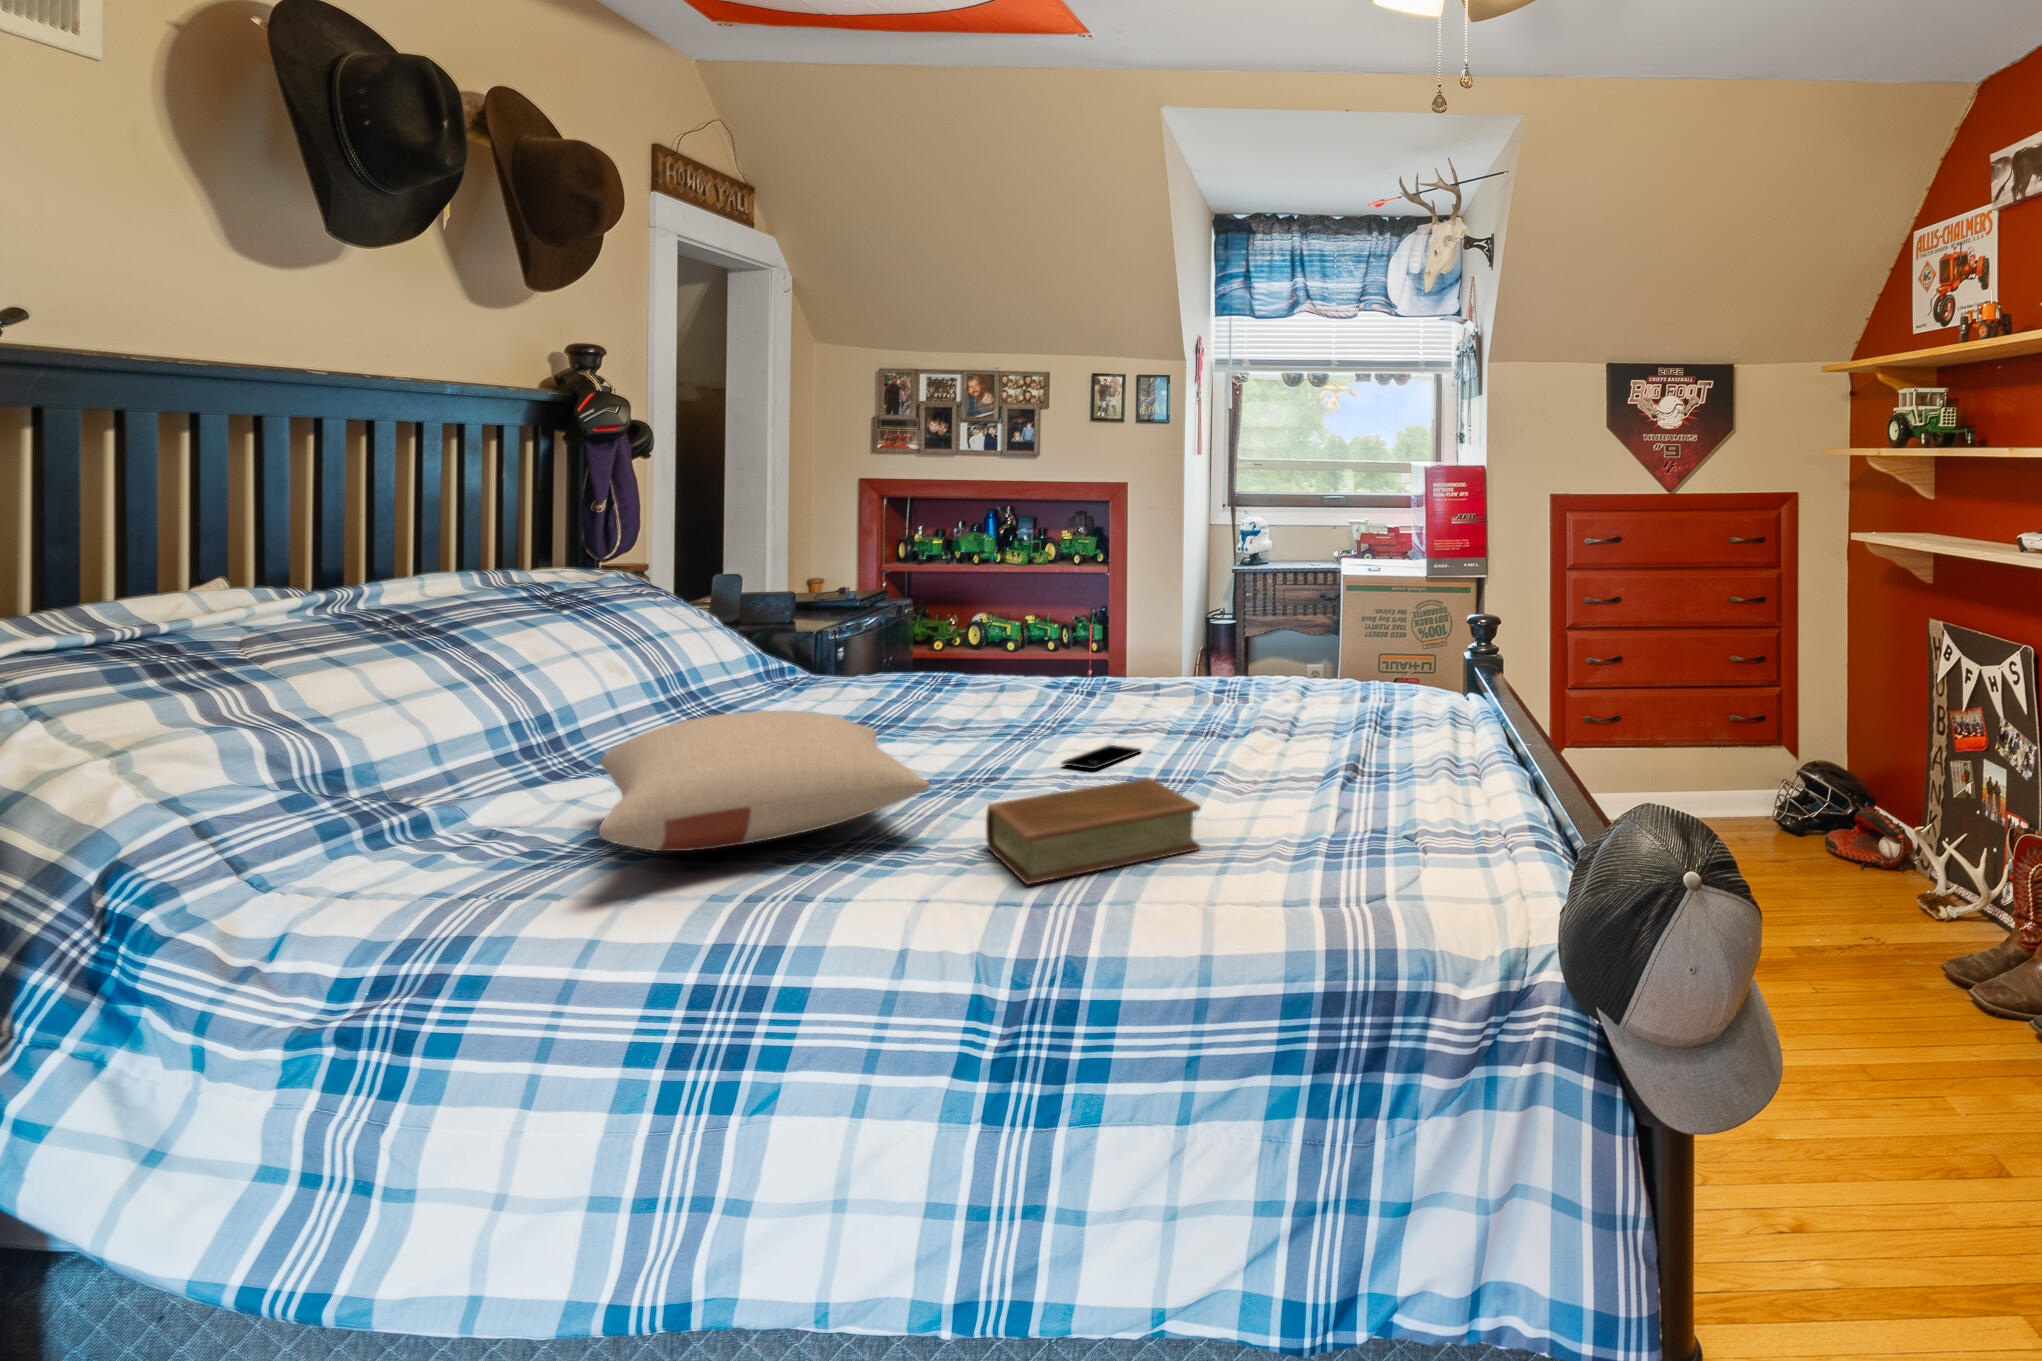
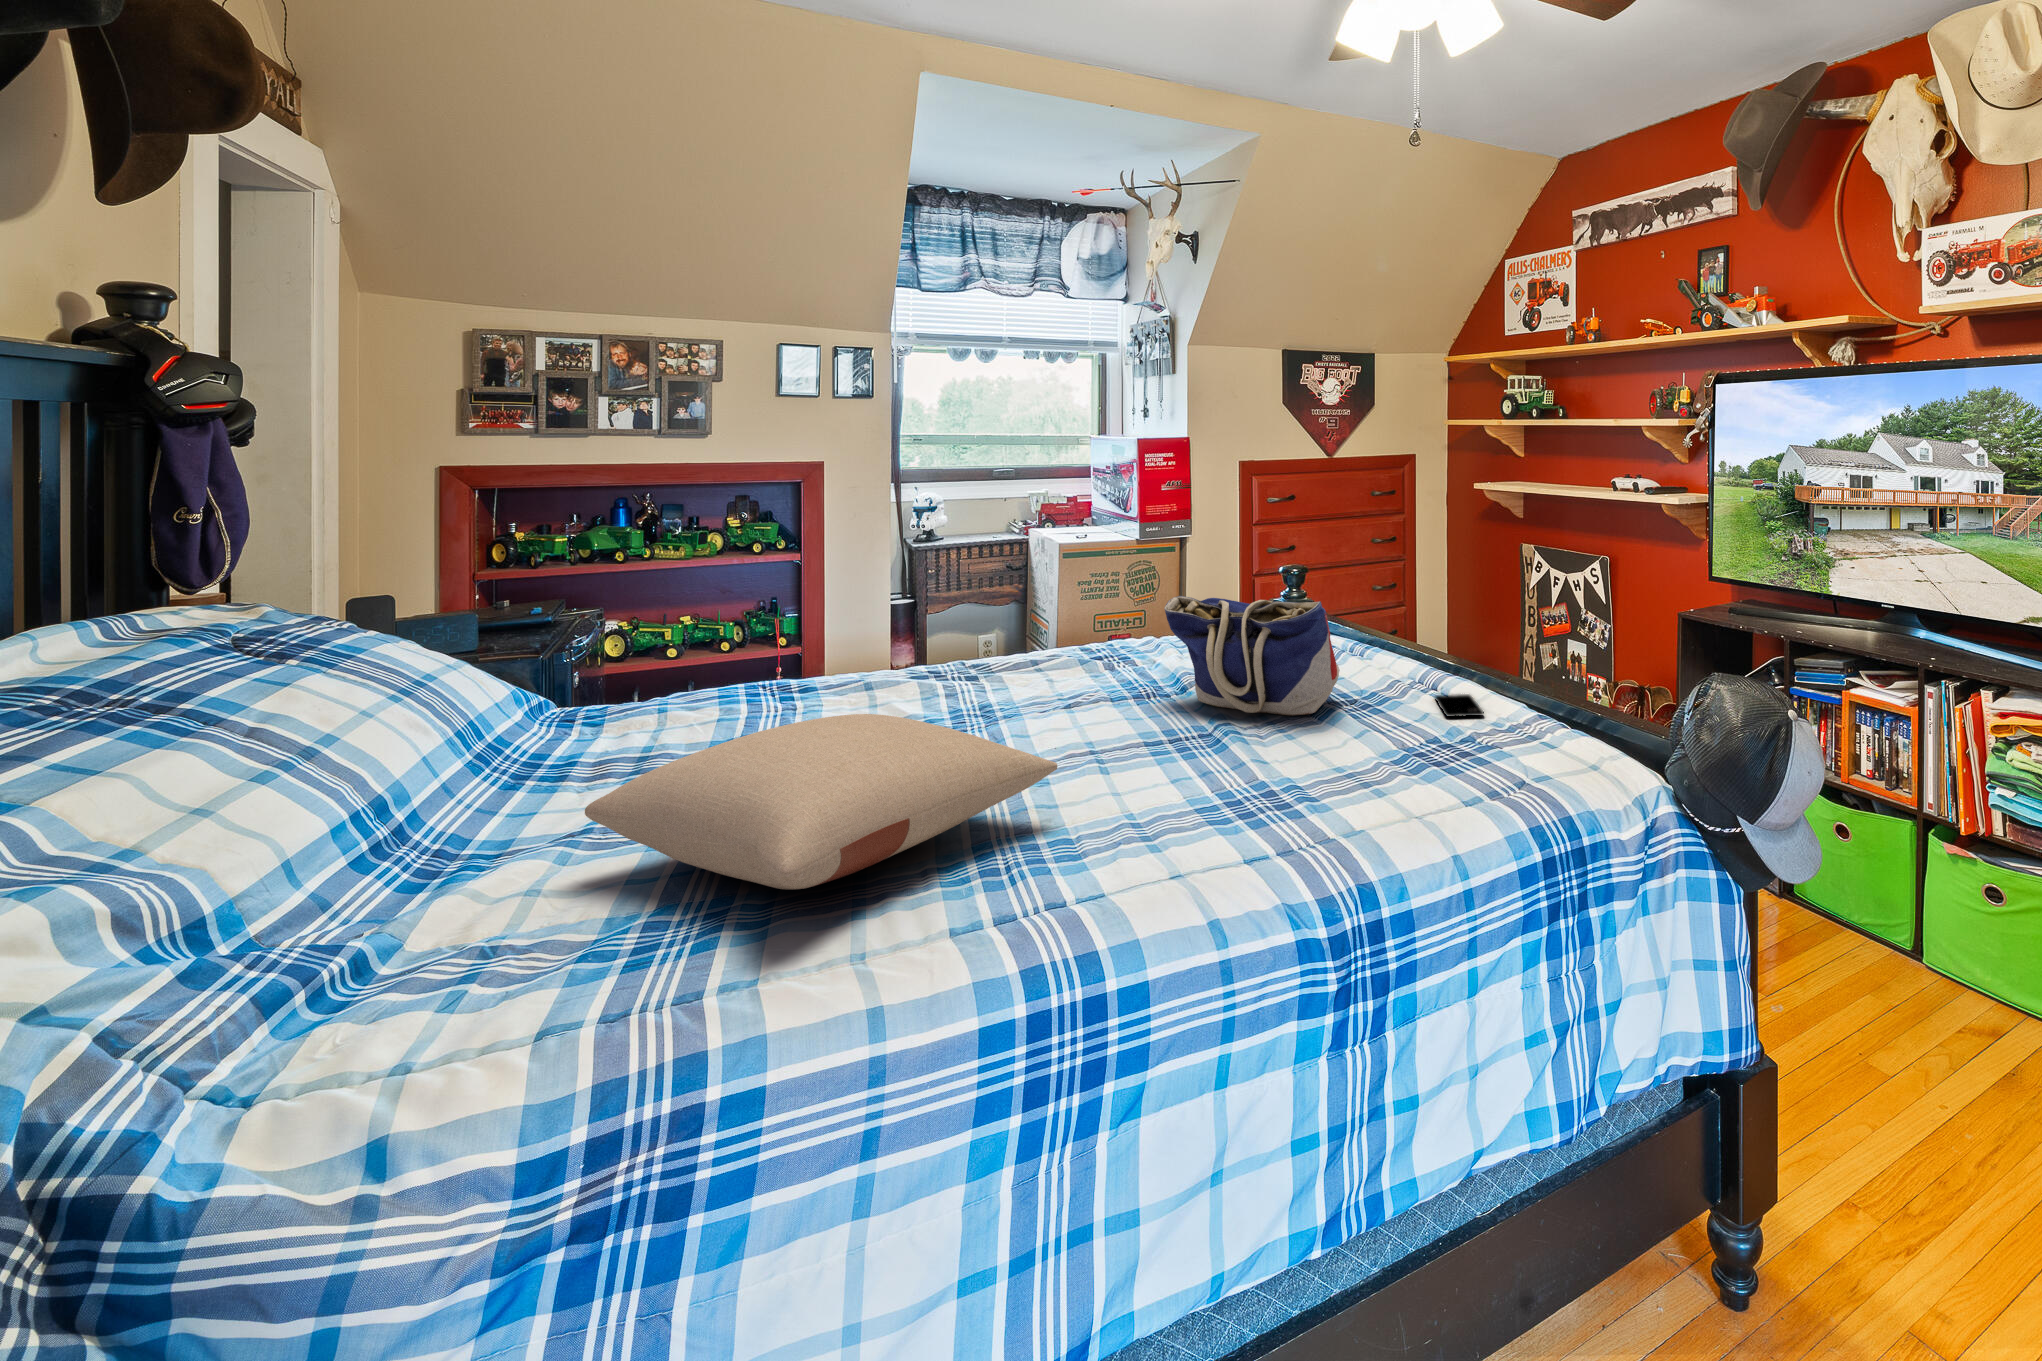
tote bag: none [1194,636,1363,782] -> present [1164,596,1340,715]
smartphone: present [1062,745,1141,769] -> present [1435,694,1484,717]
book: present [986,778,1200,884] -> none [1121,727,1316,837]

